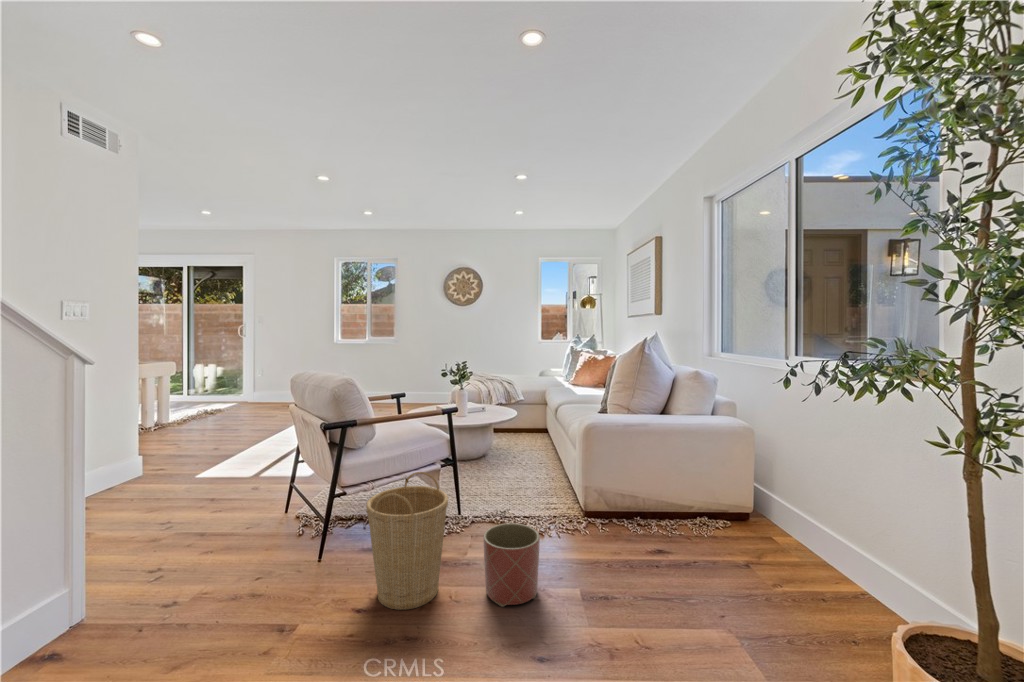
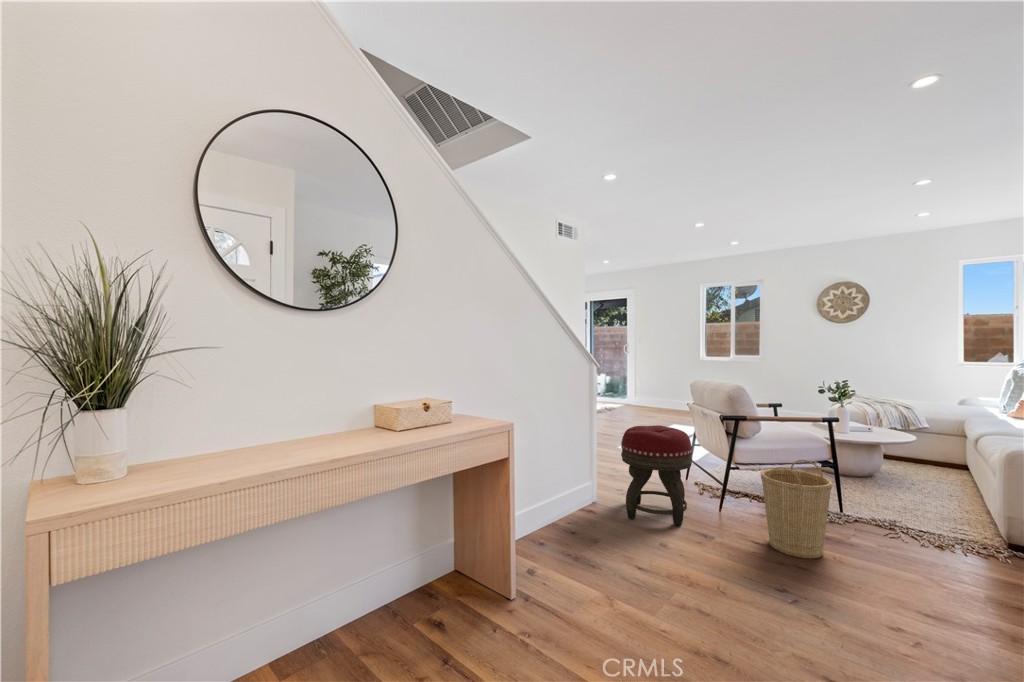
footstool: none [139,453,275,633] -> present [621,425,692,526]
planter: present [484,523,540,607] -> none [869,517,933,587]

